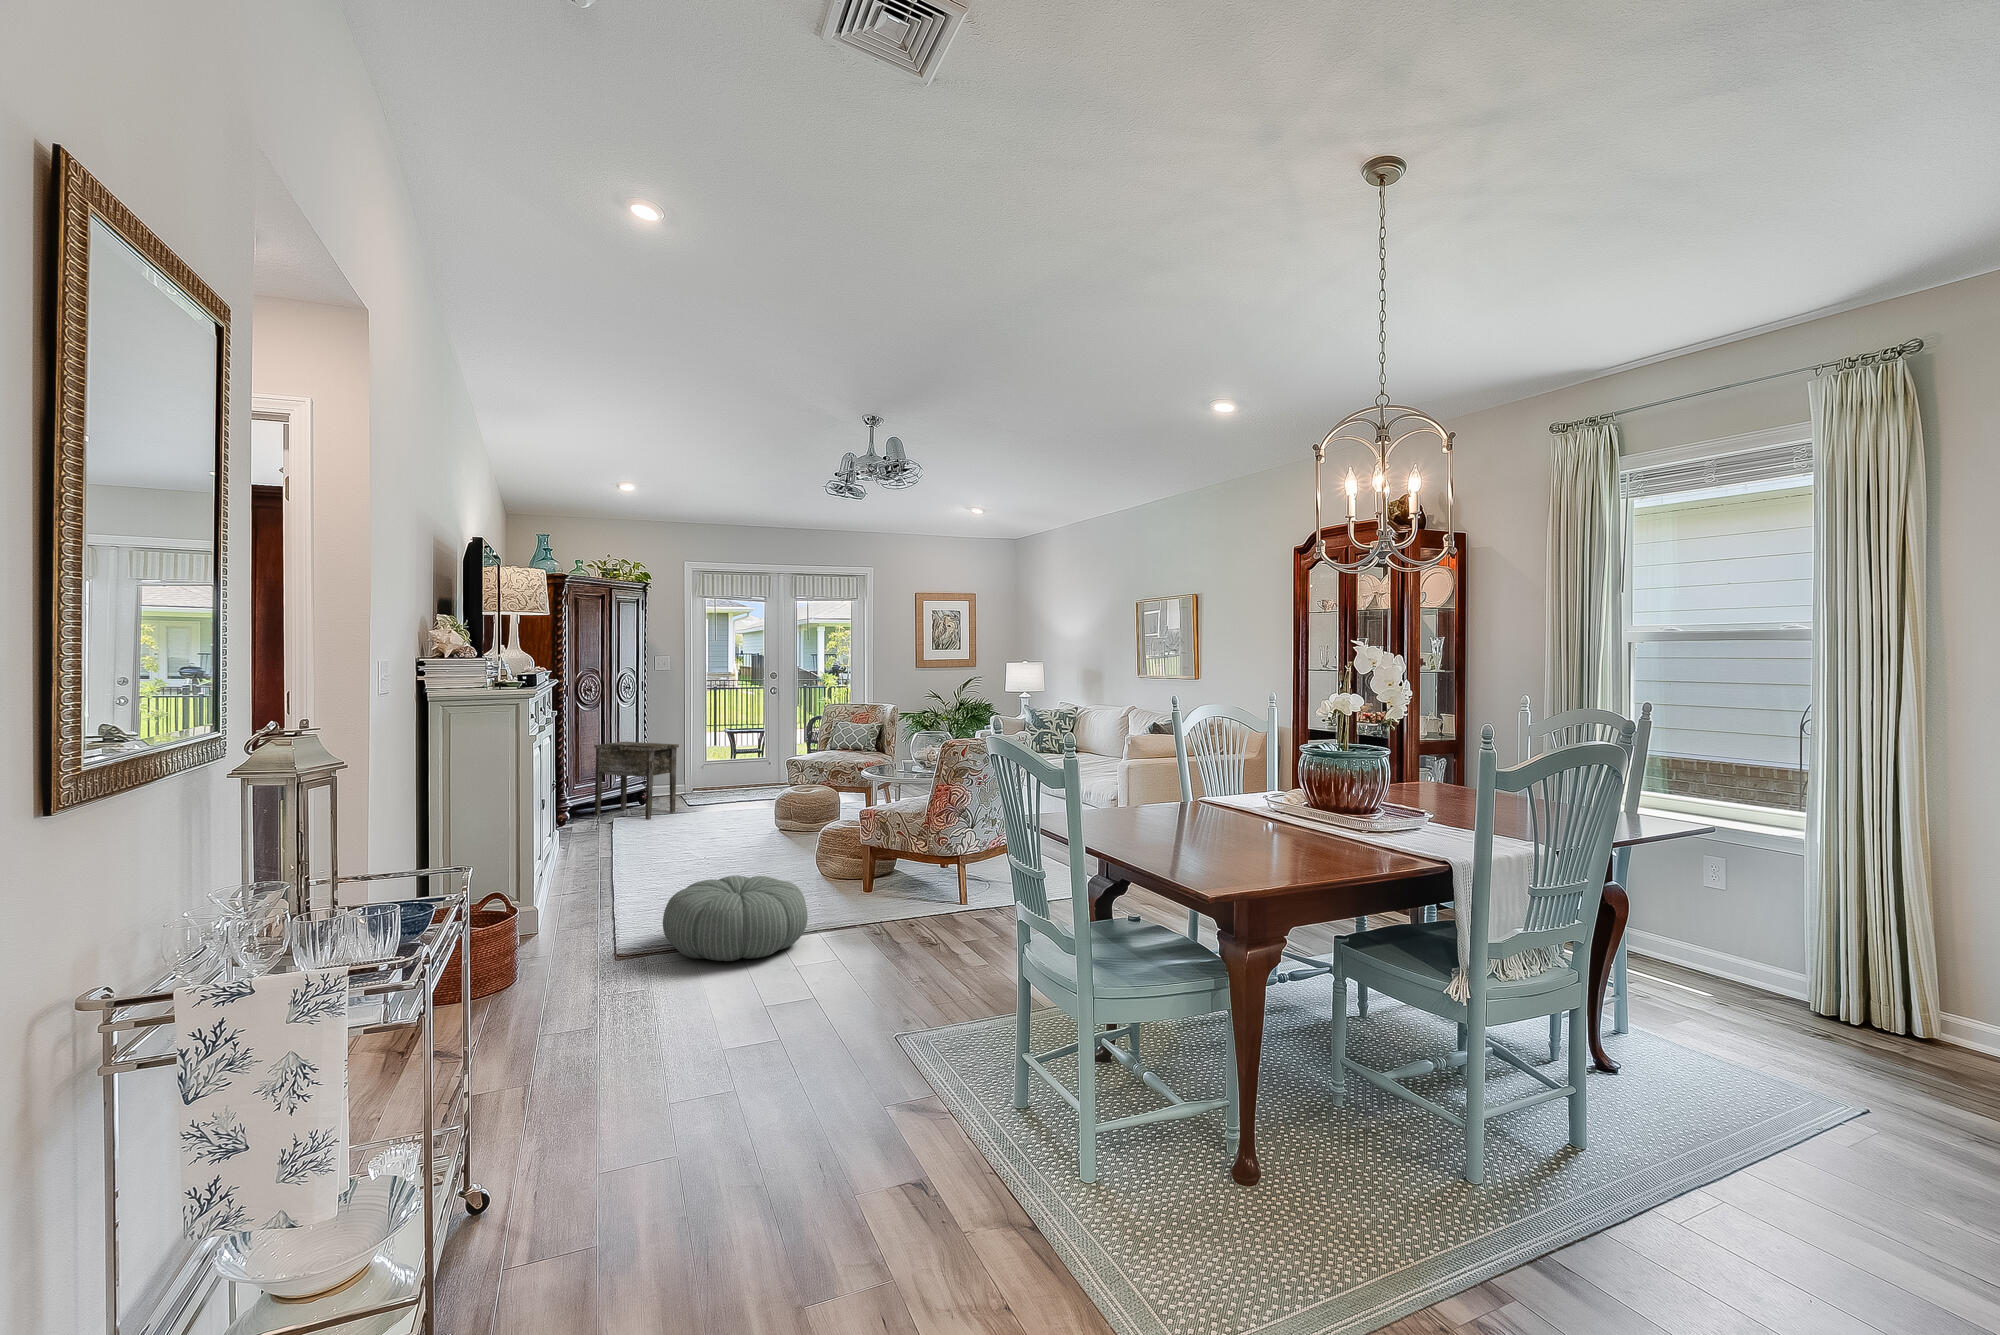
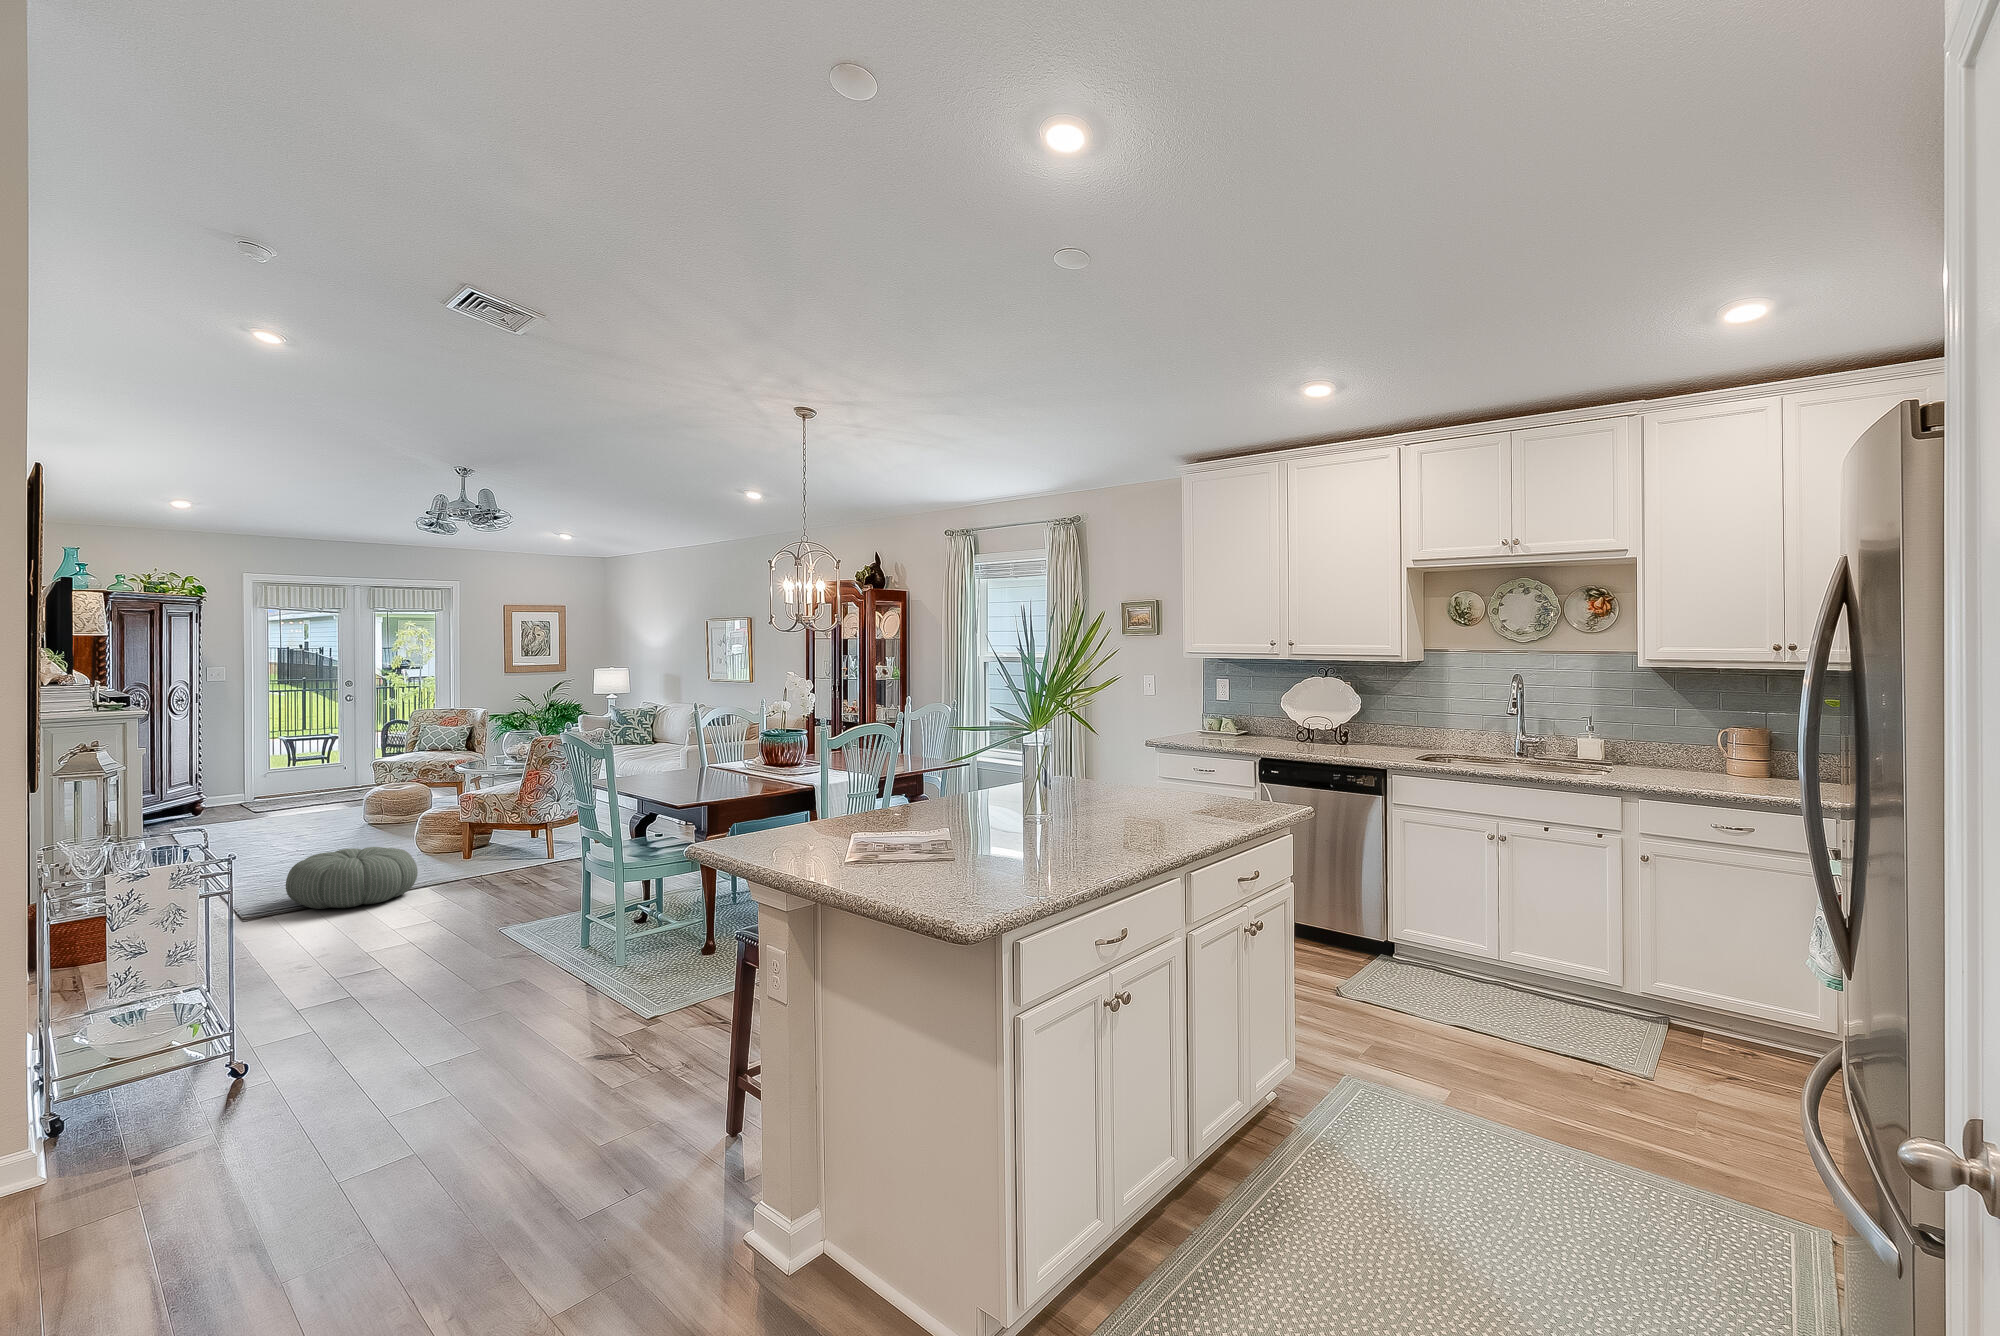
side table: present [594,742,679,820] -> none [141,754,245,828]

